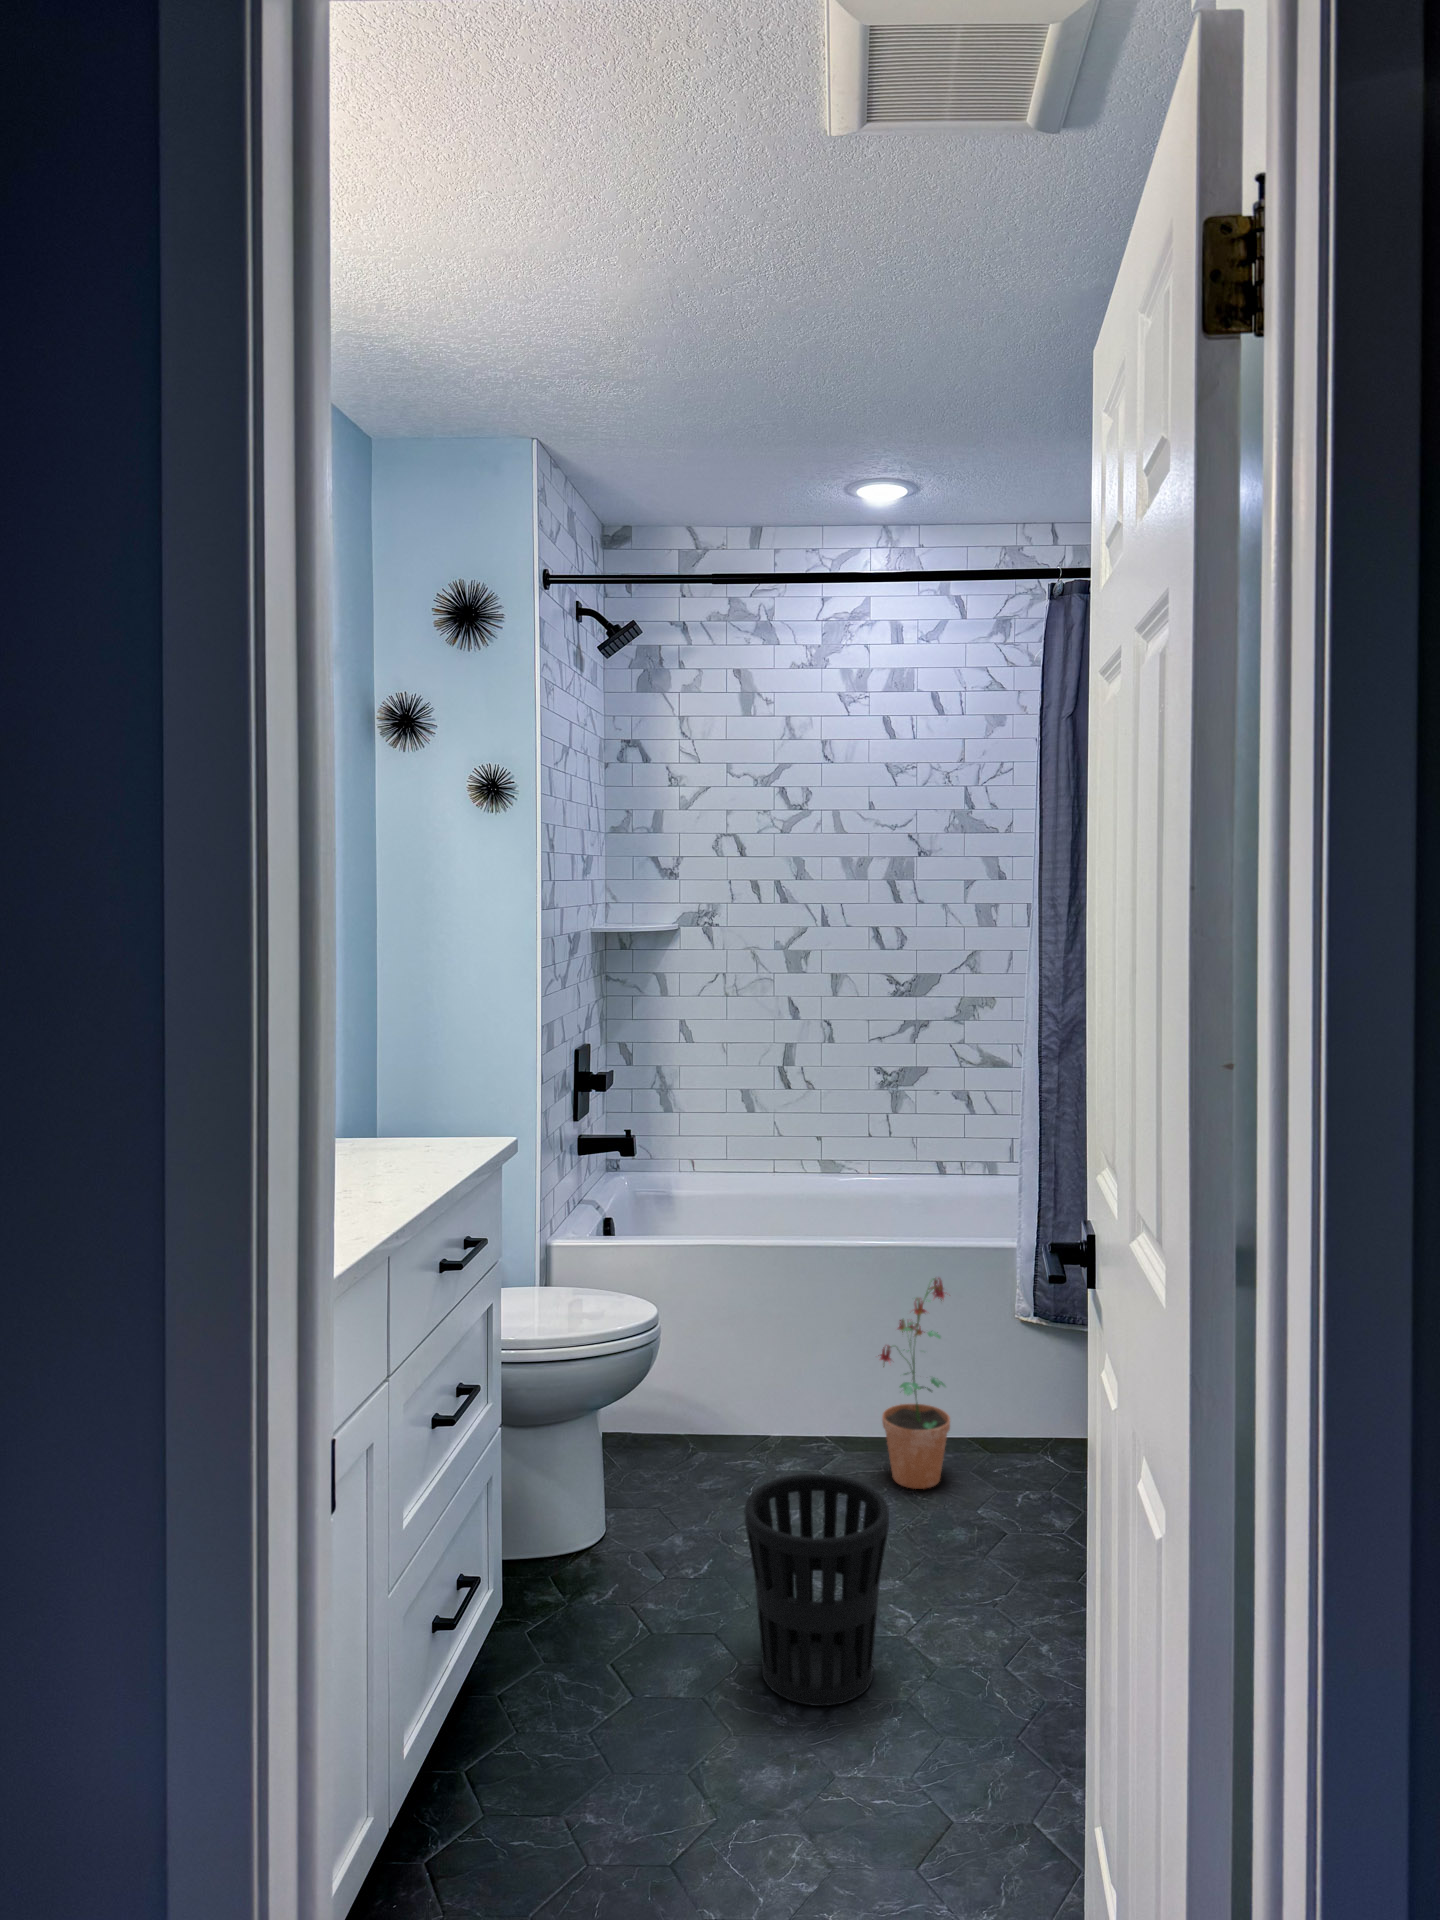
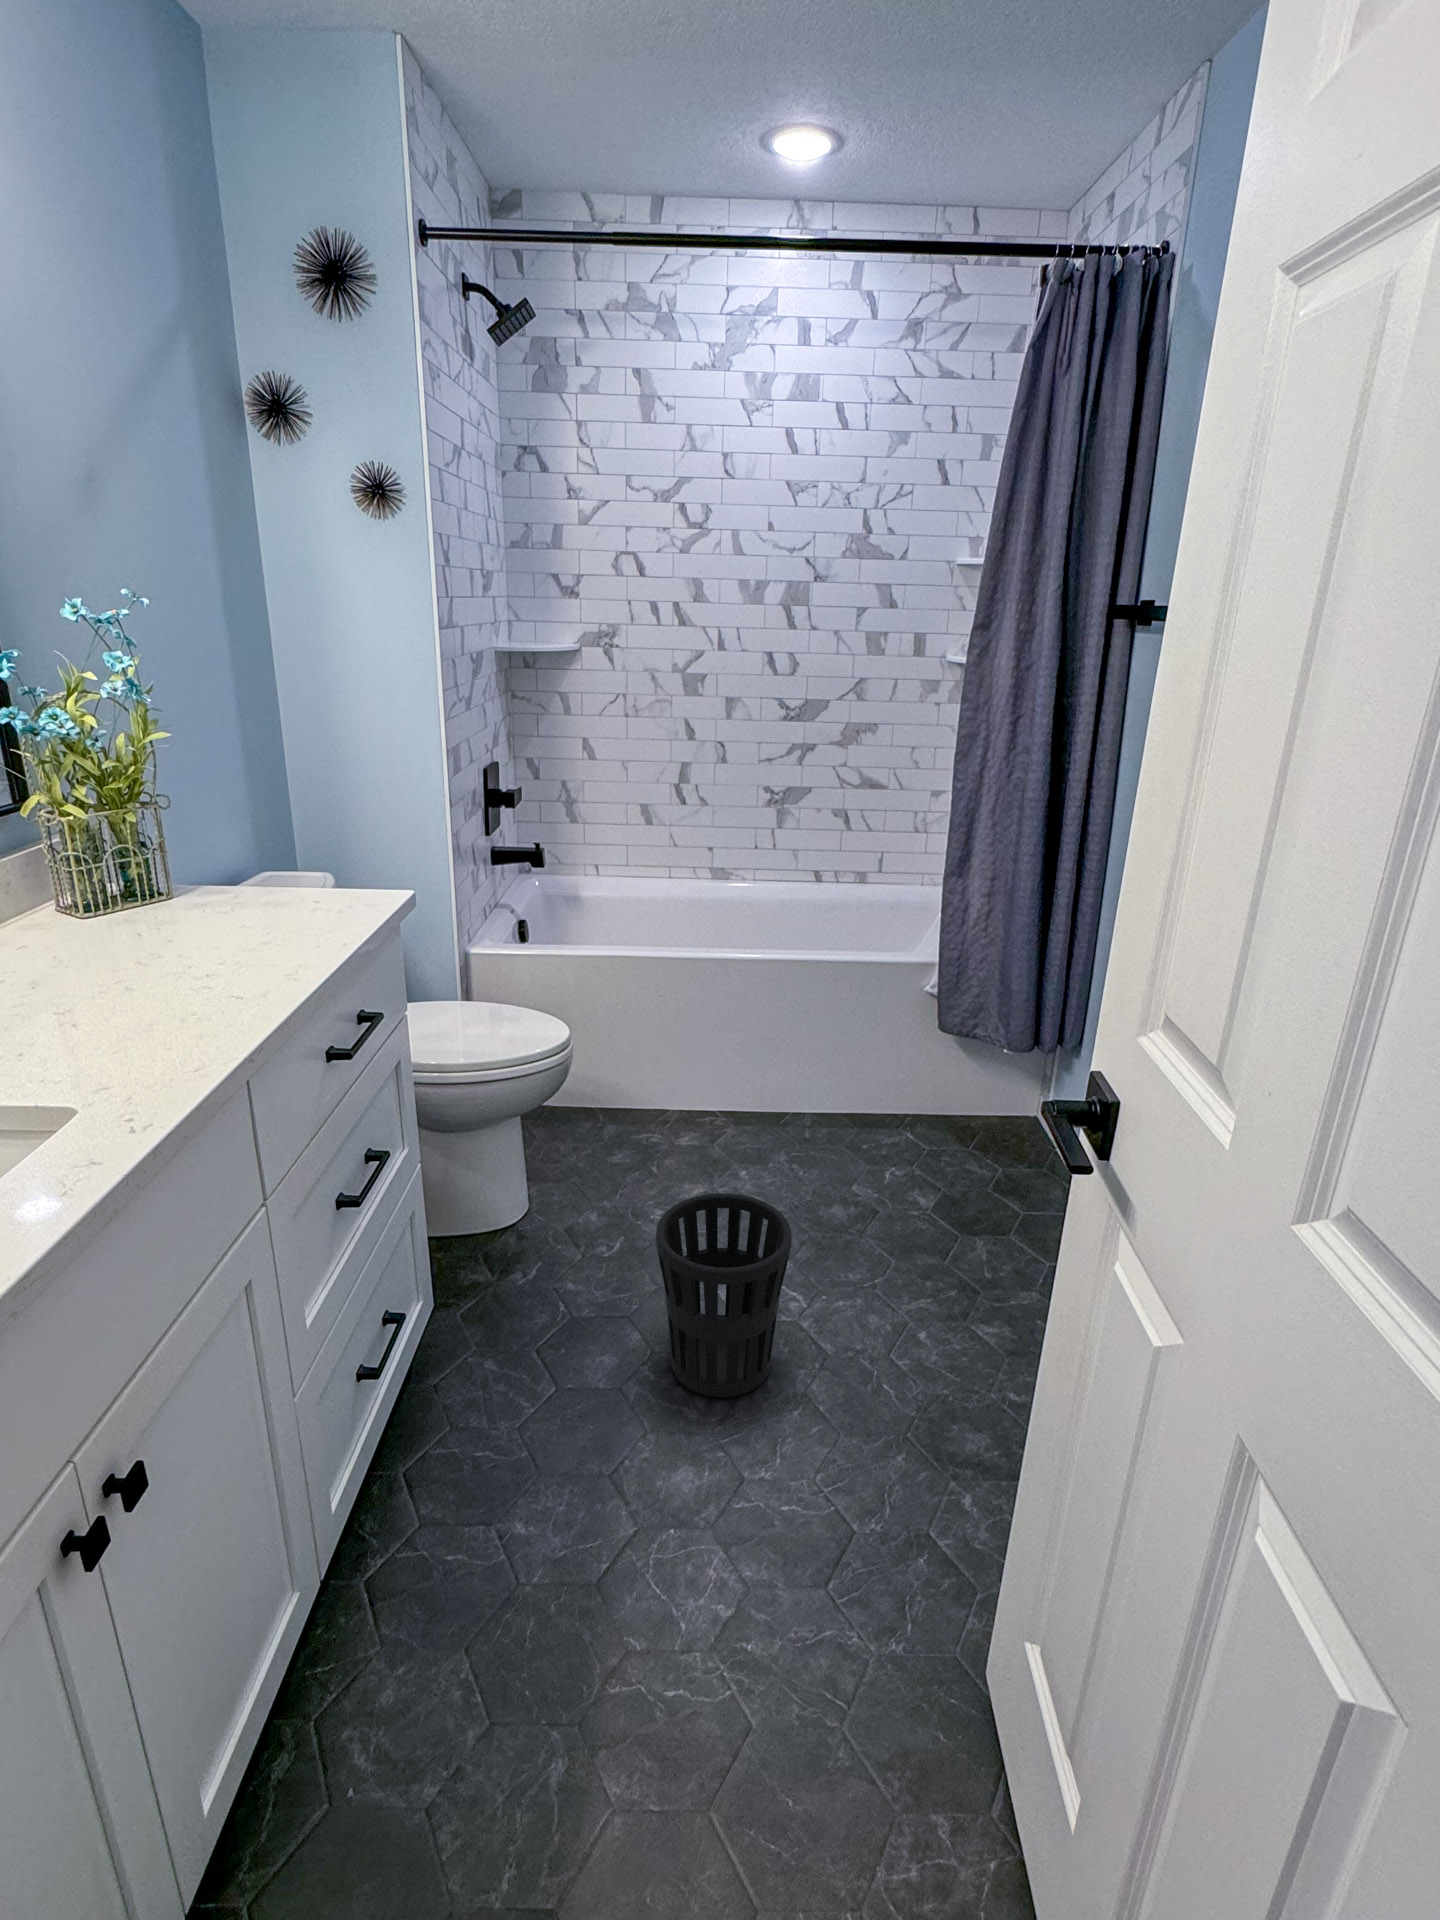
potted plant: present [878,1278,950,1489] -> none [768,991,839,1171]

